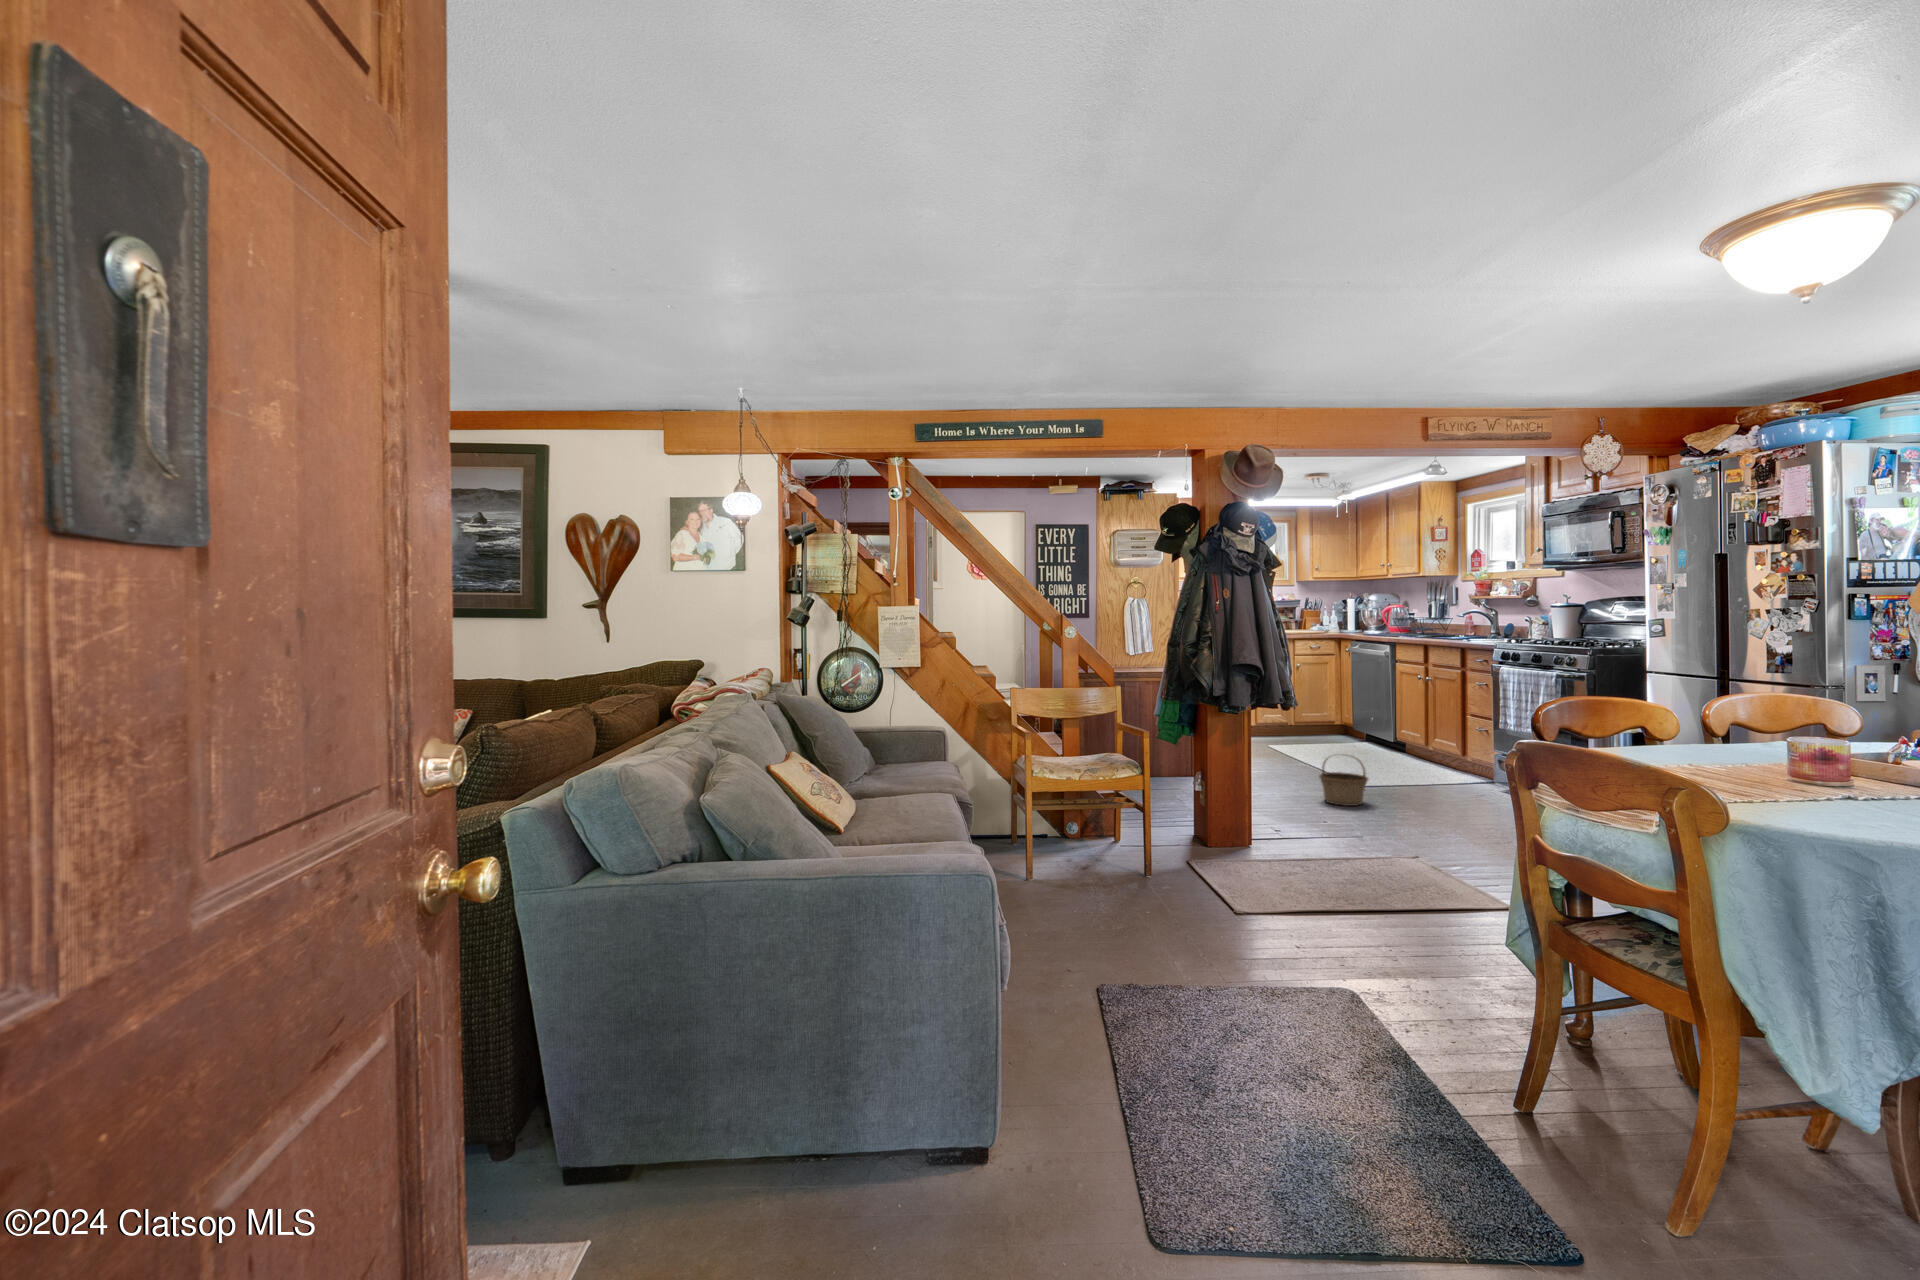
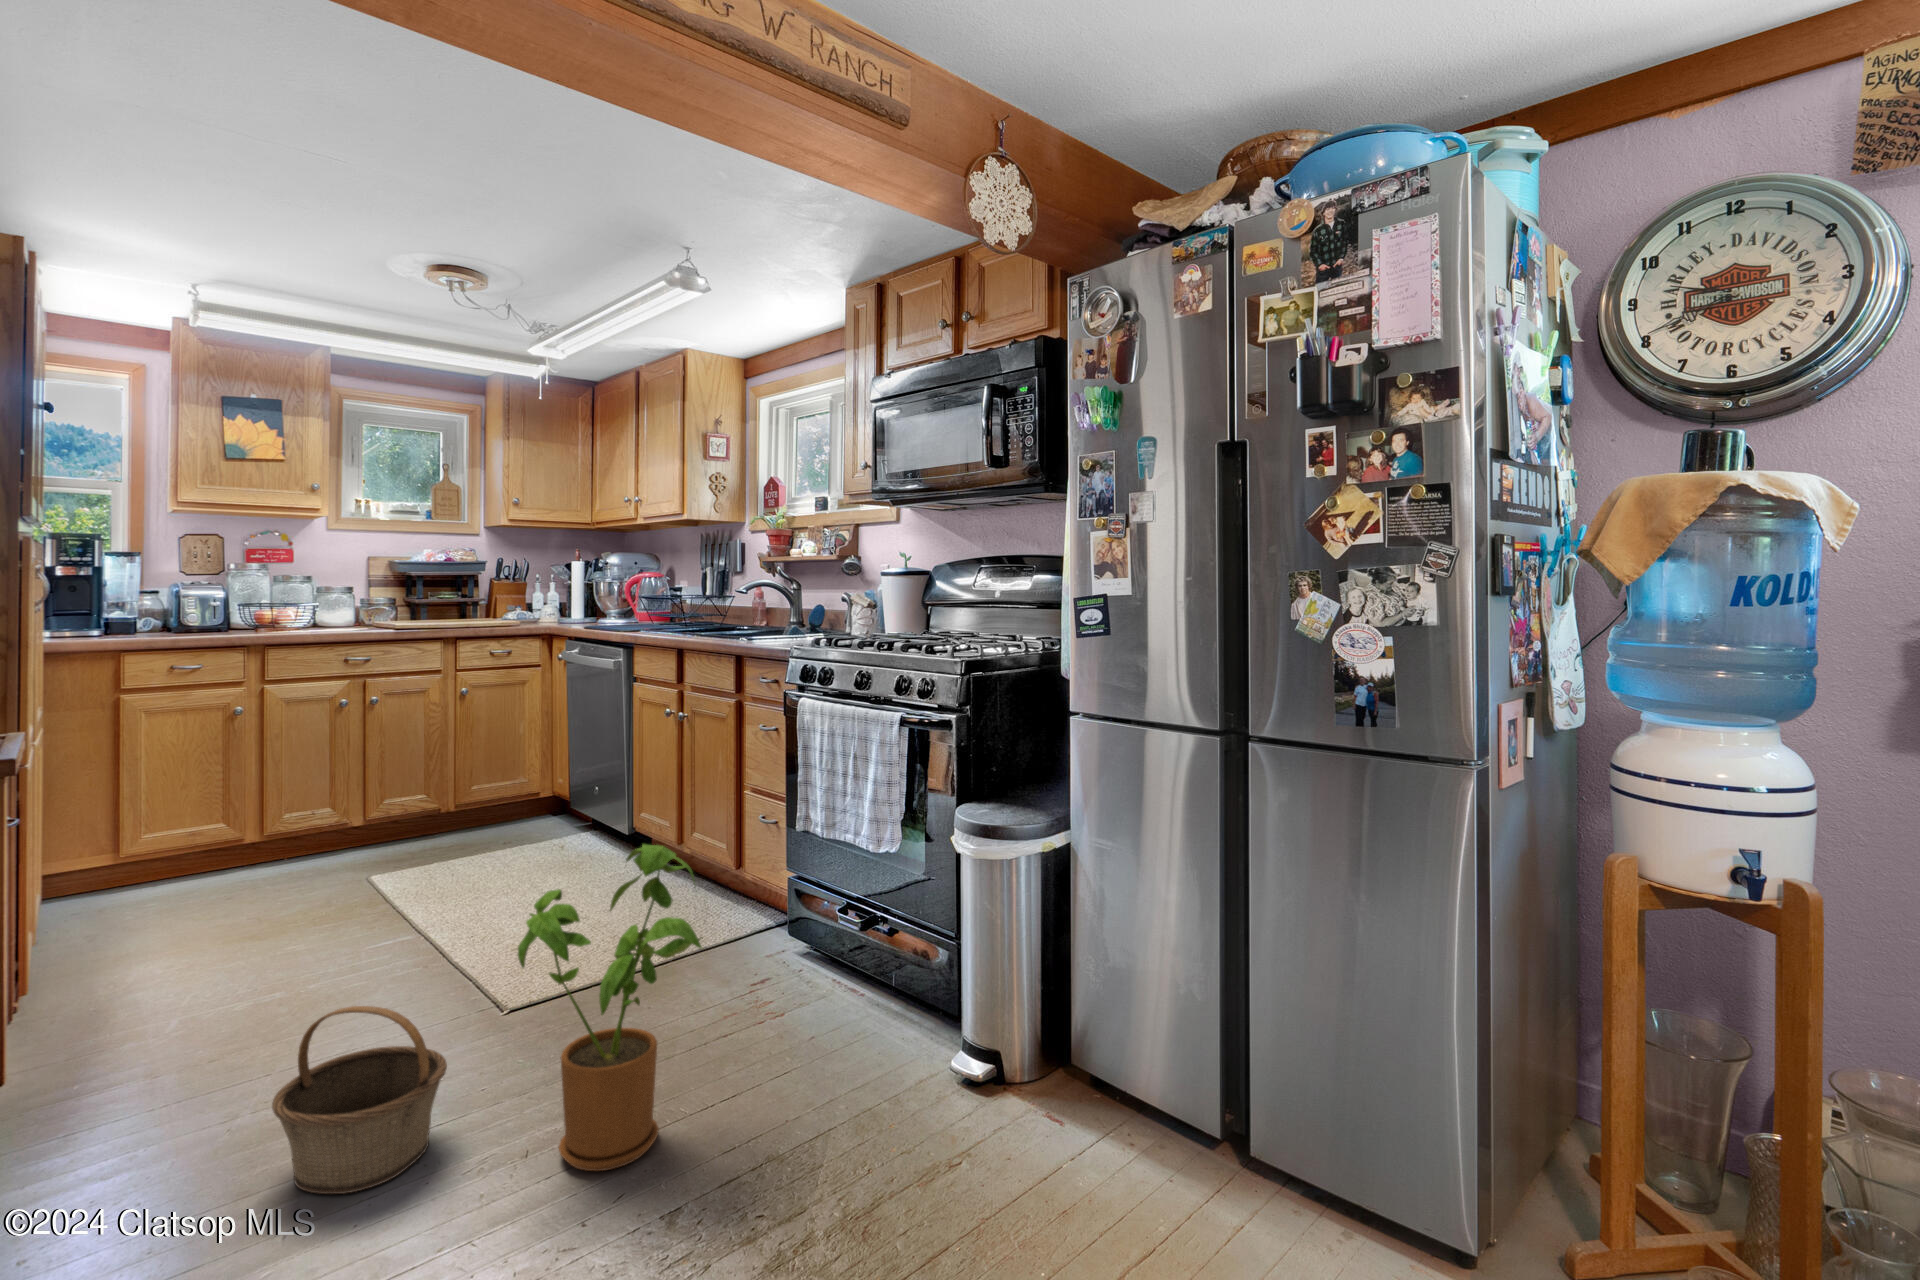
house plant: none [1396,710,1467,814] -> present [518,844,703,1171]

